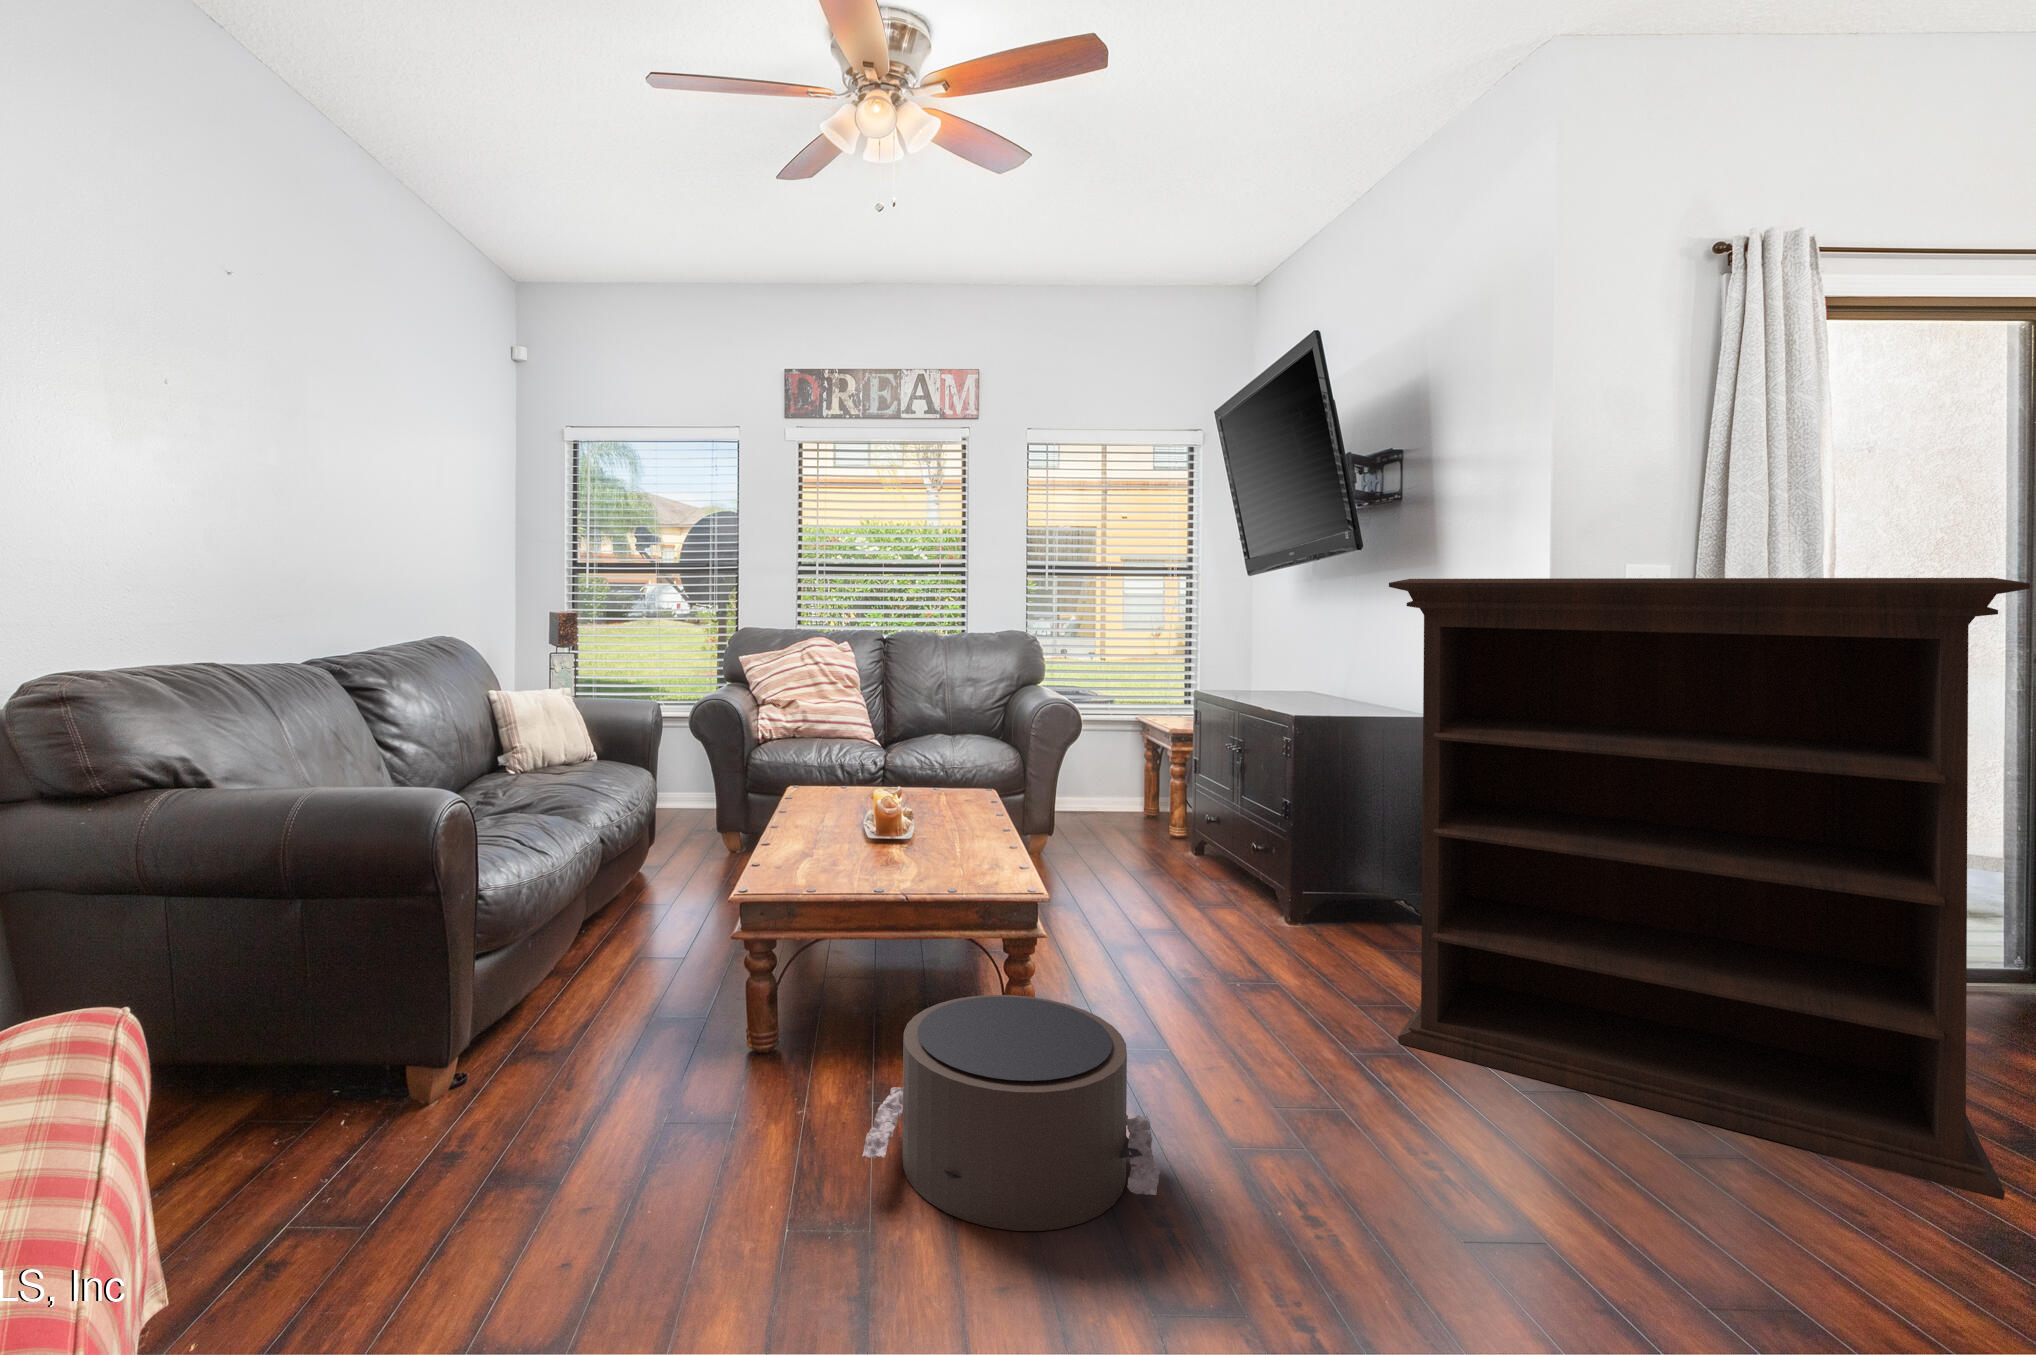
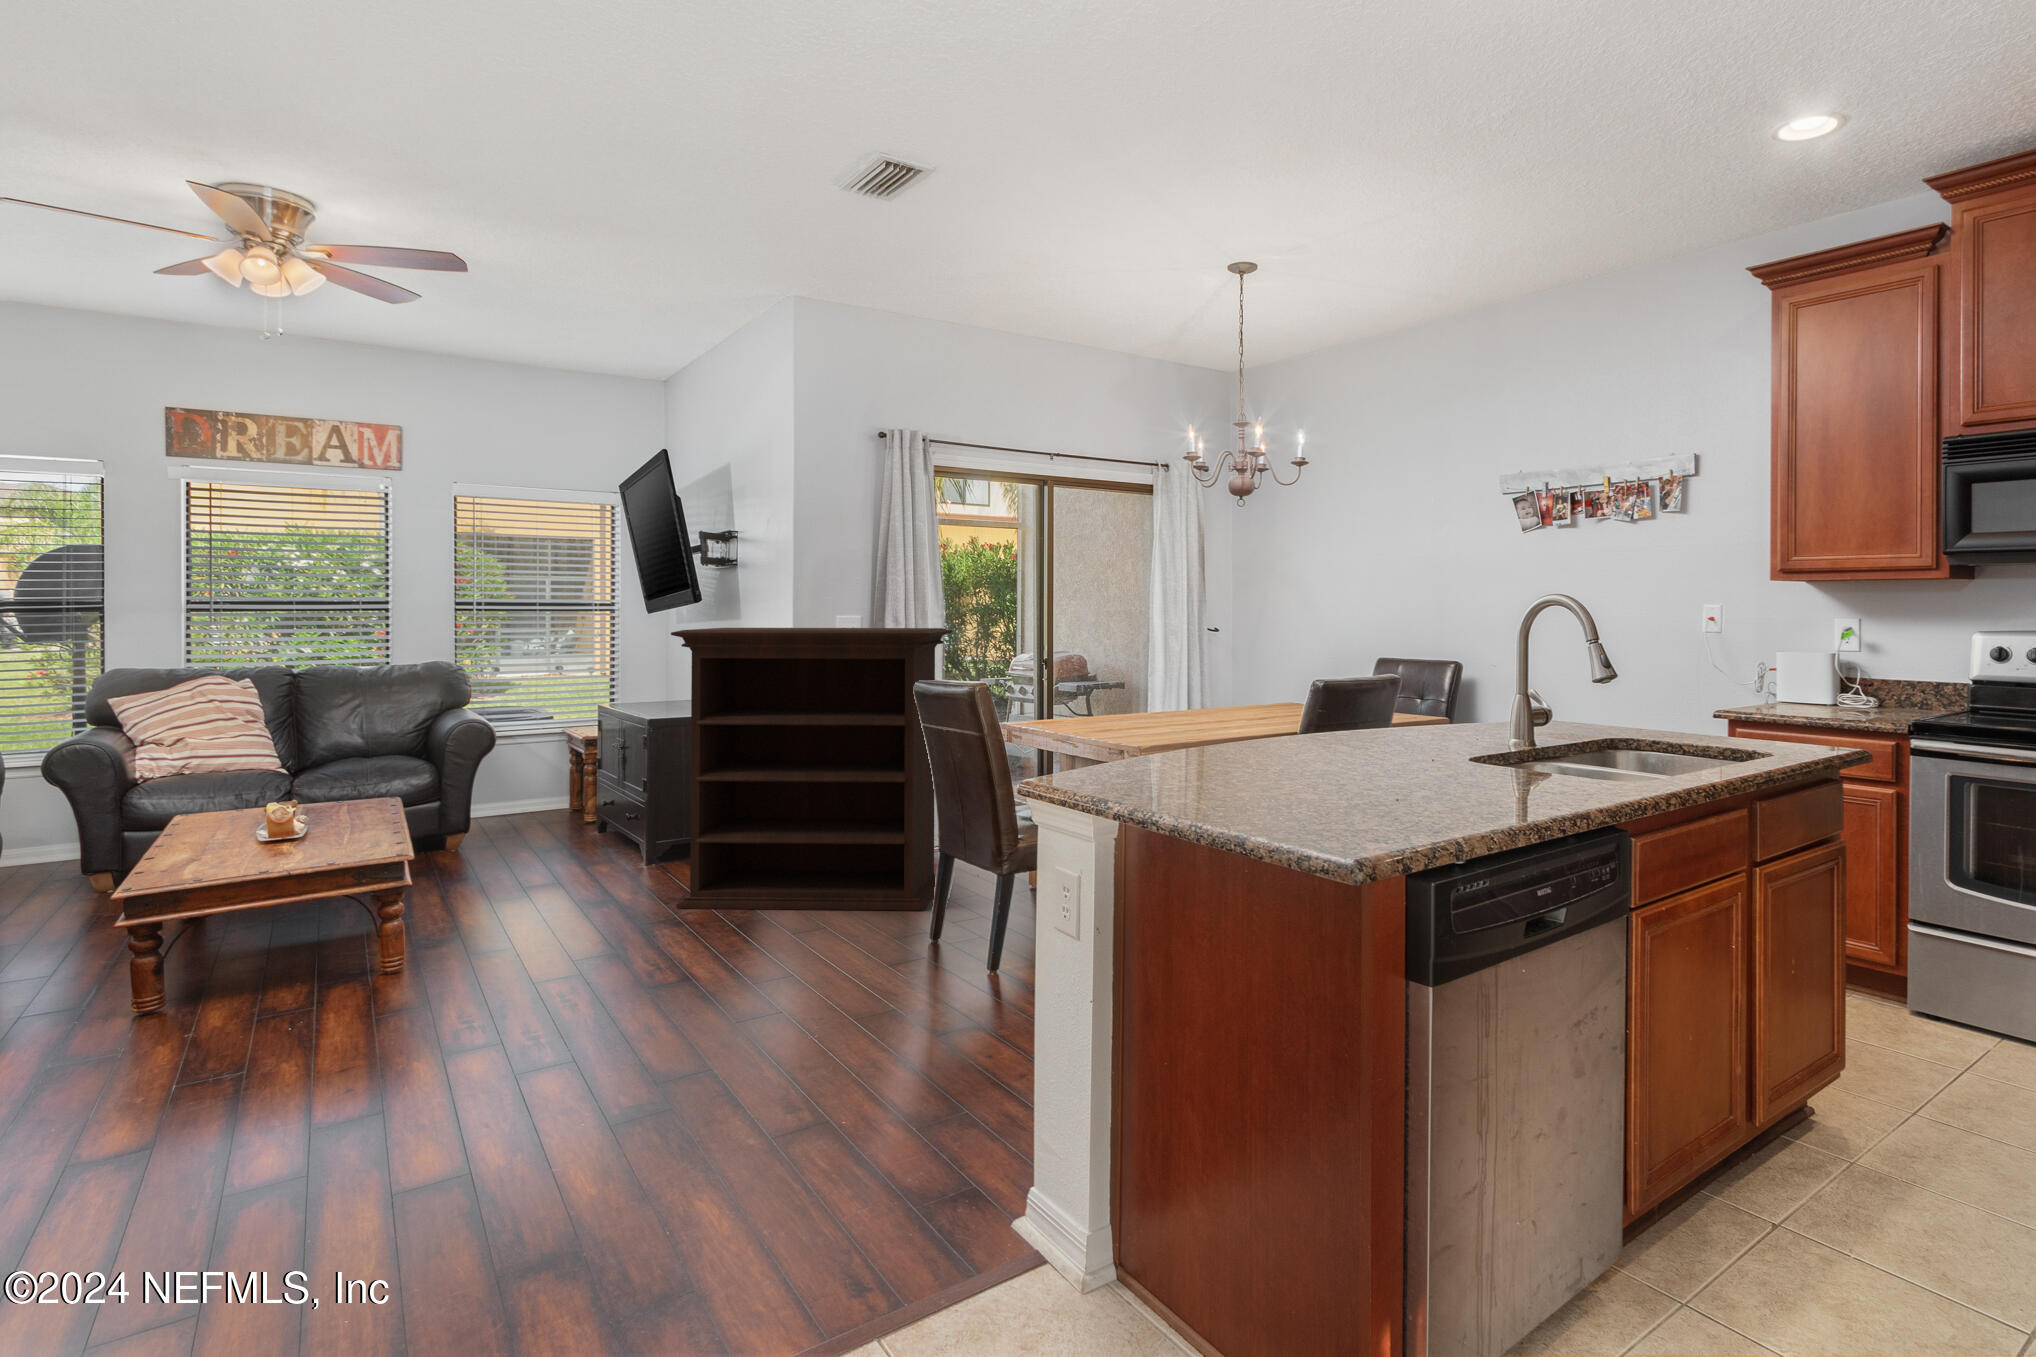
pouf: present [863,995,1160,1231] -> none [262,906,479,1028]

